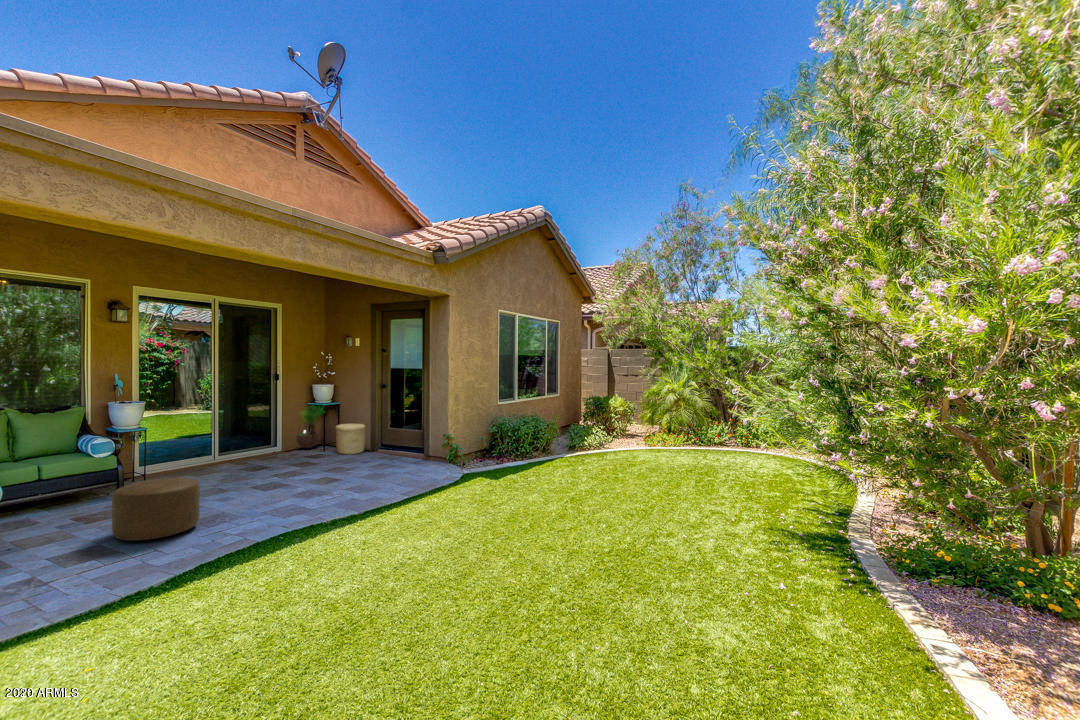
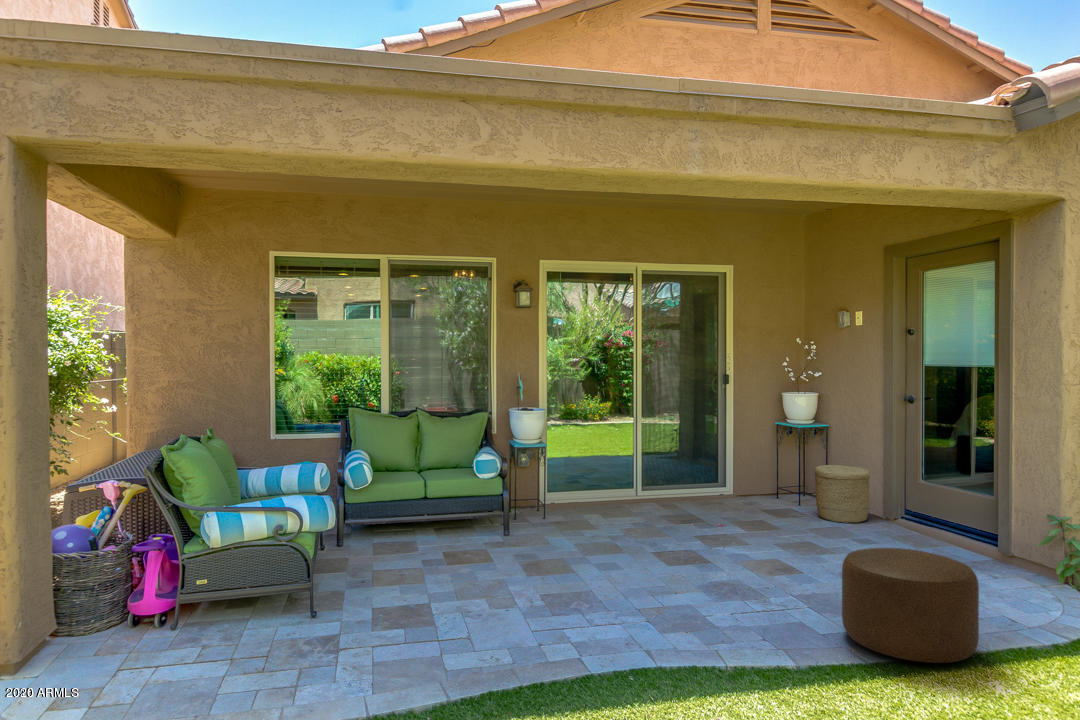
potted tree: present [297,404,323,448] -> none [757,420,804,499]
ottoman: present [112,478,200,541] -> present [842,548,979,663]

